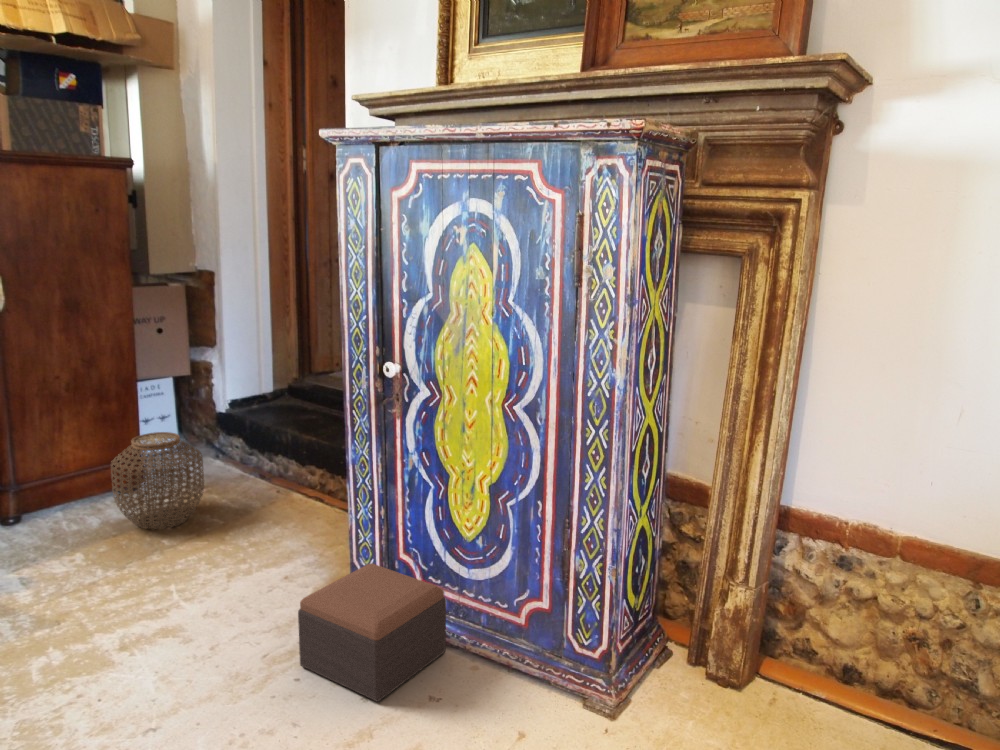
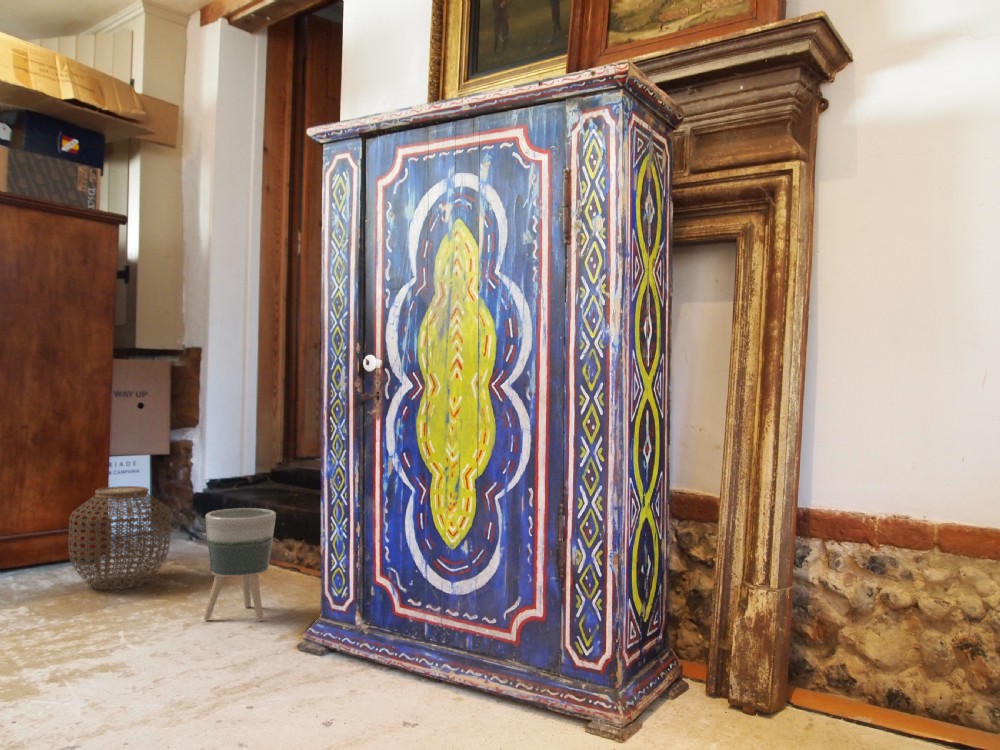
planter: none [239,466,303,570] -> present [204,508,276,621]
footstool: present [298,563,446,702] -> none [252,587,425,727]

